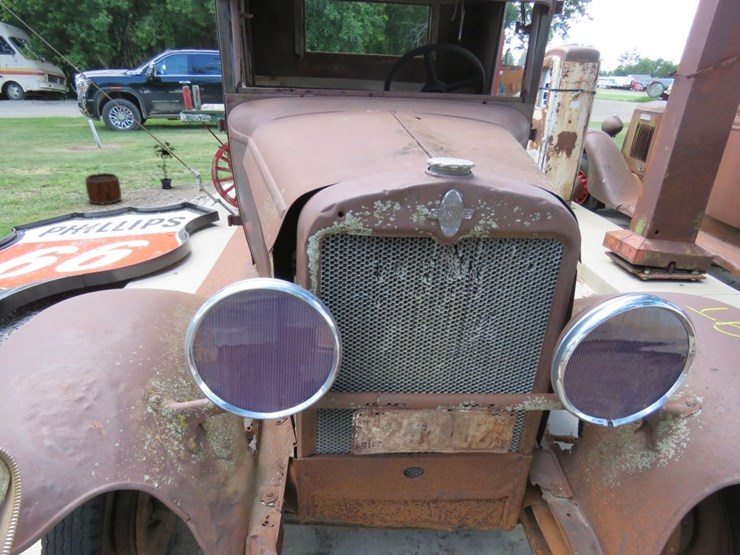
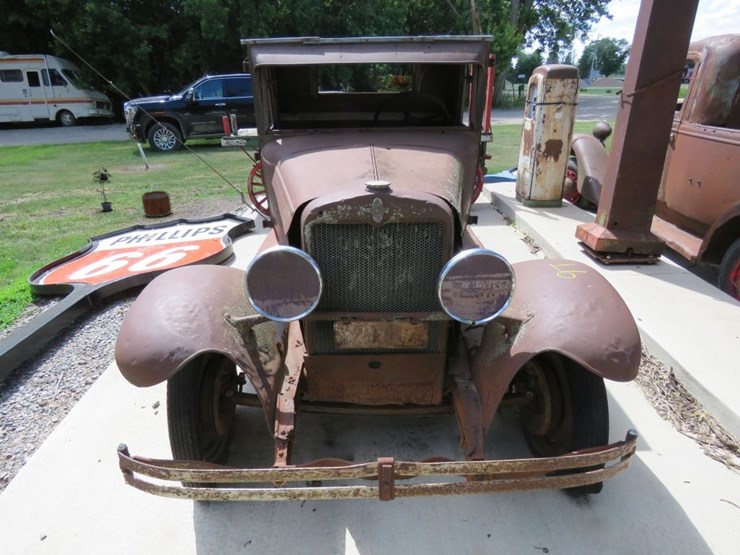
potted plant: present [154,142,175,189] -> present [93,168,112,211]

